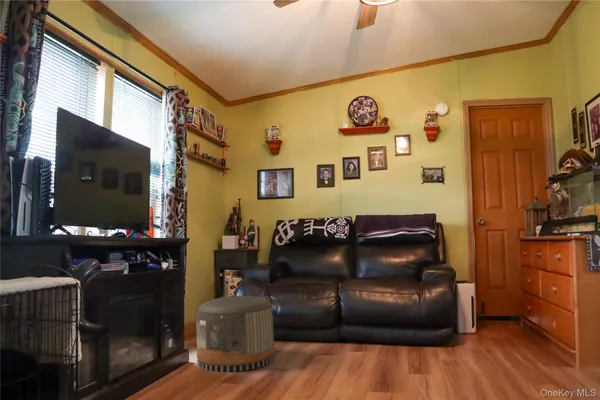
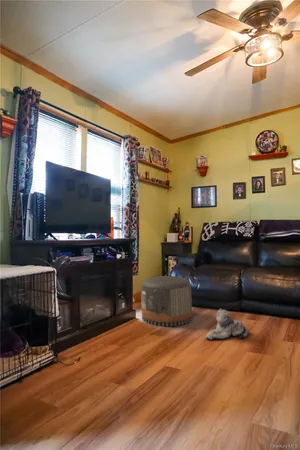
plush toy: none [302,334,358,381] -> present [206,309,249,340]

